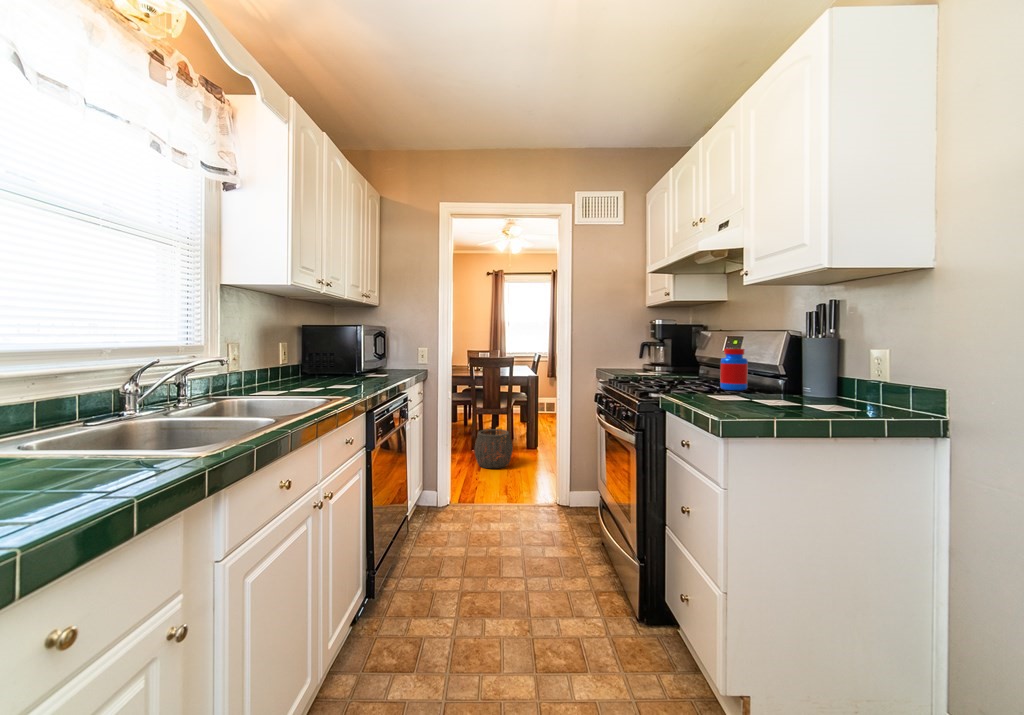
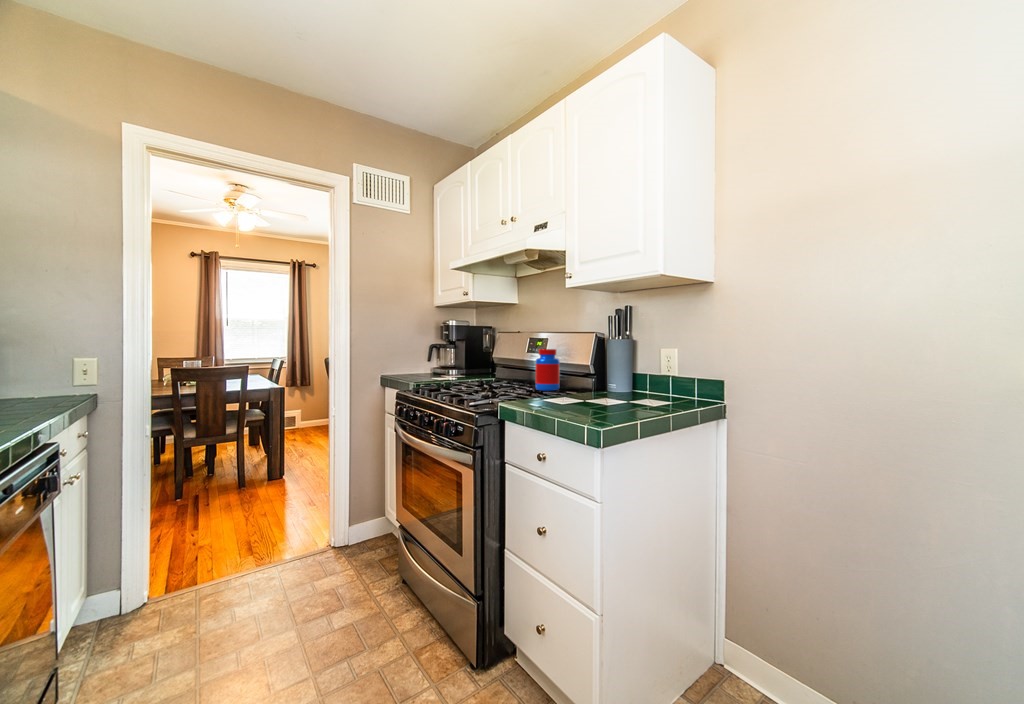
woven basket: present [475,429,512,468] -> none [185,463,251,522]

